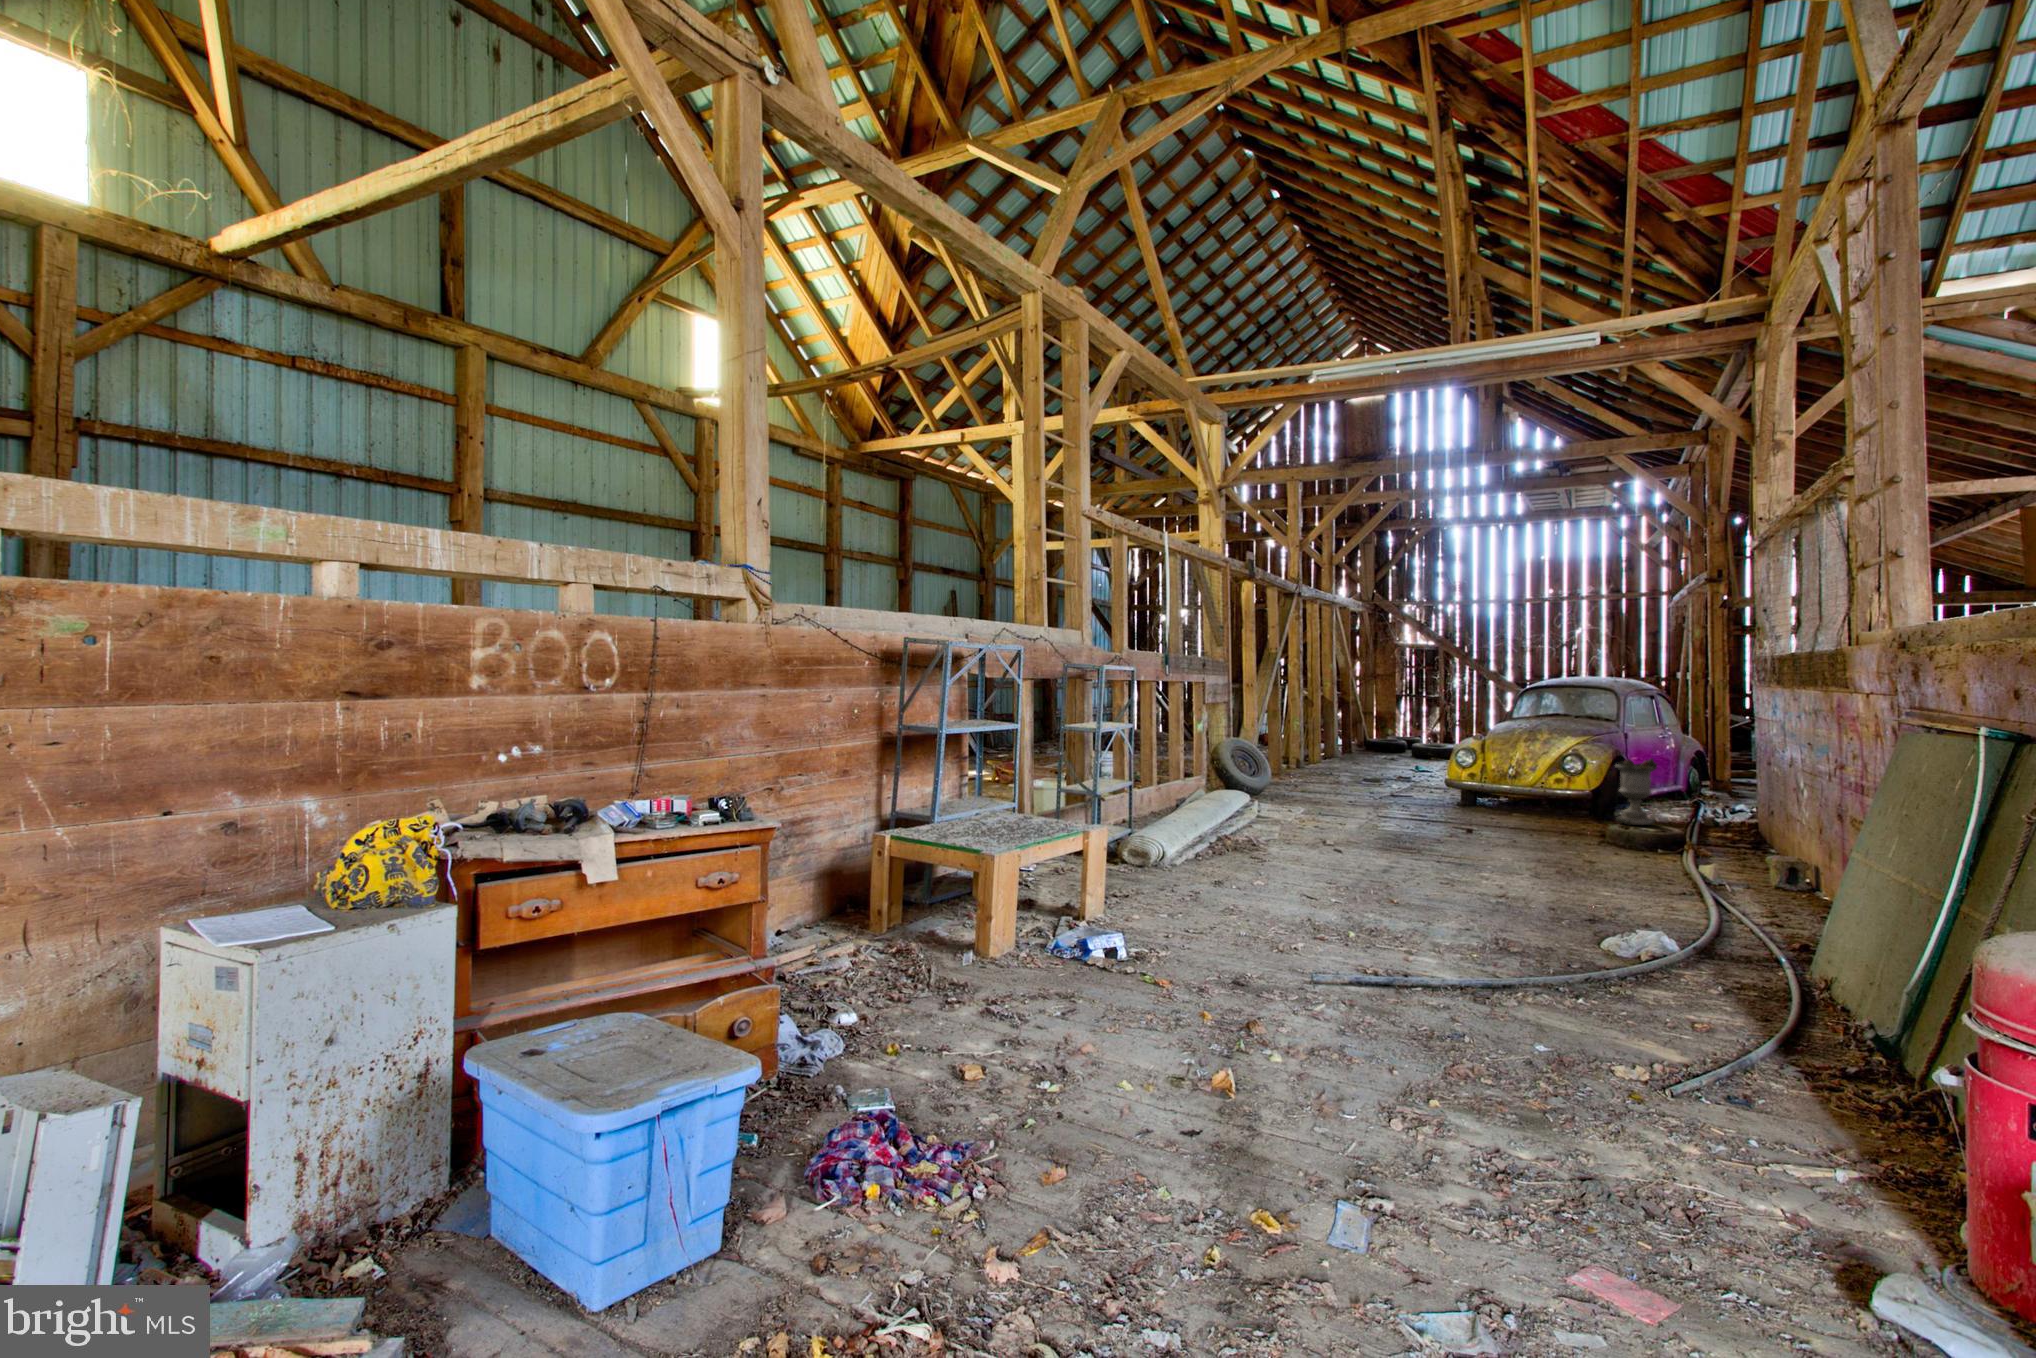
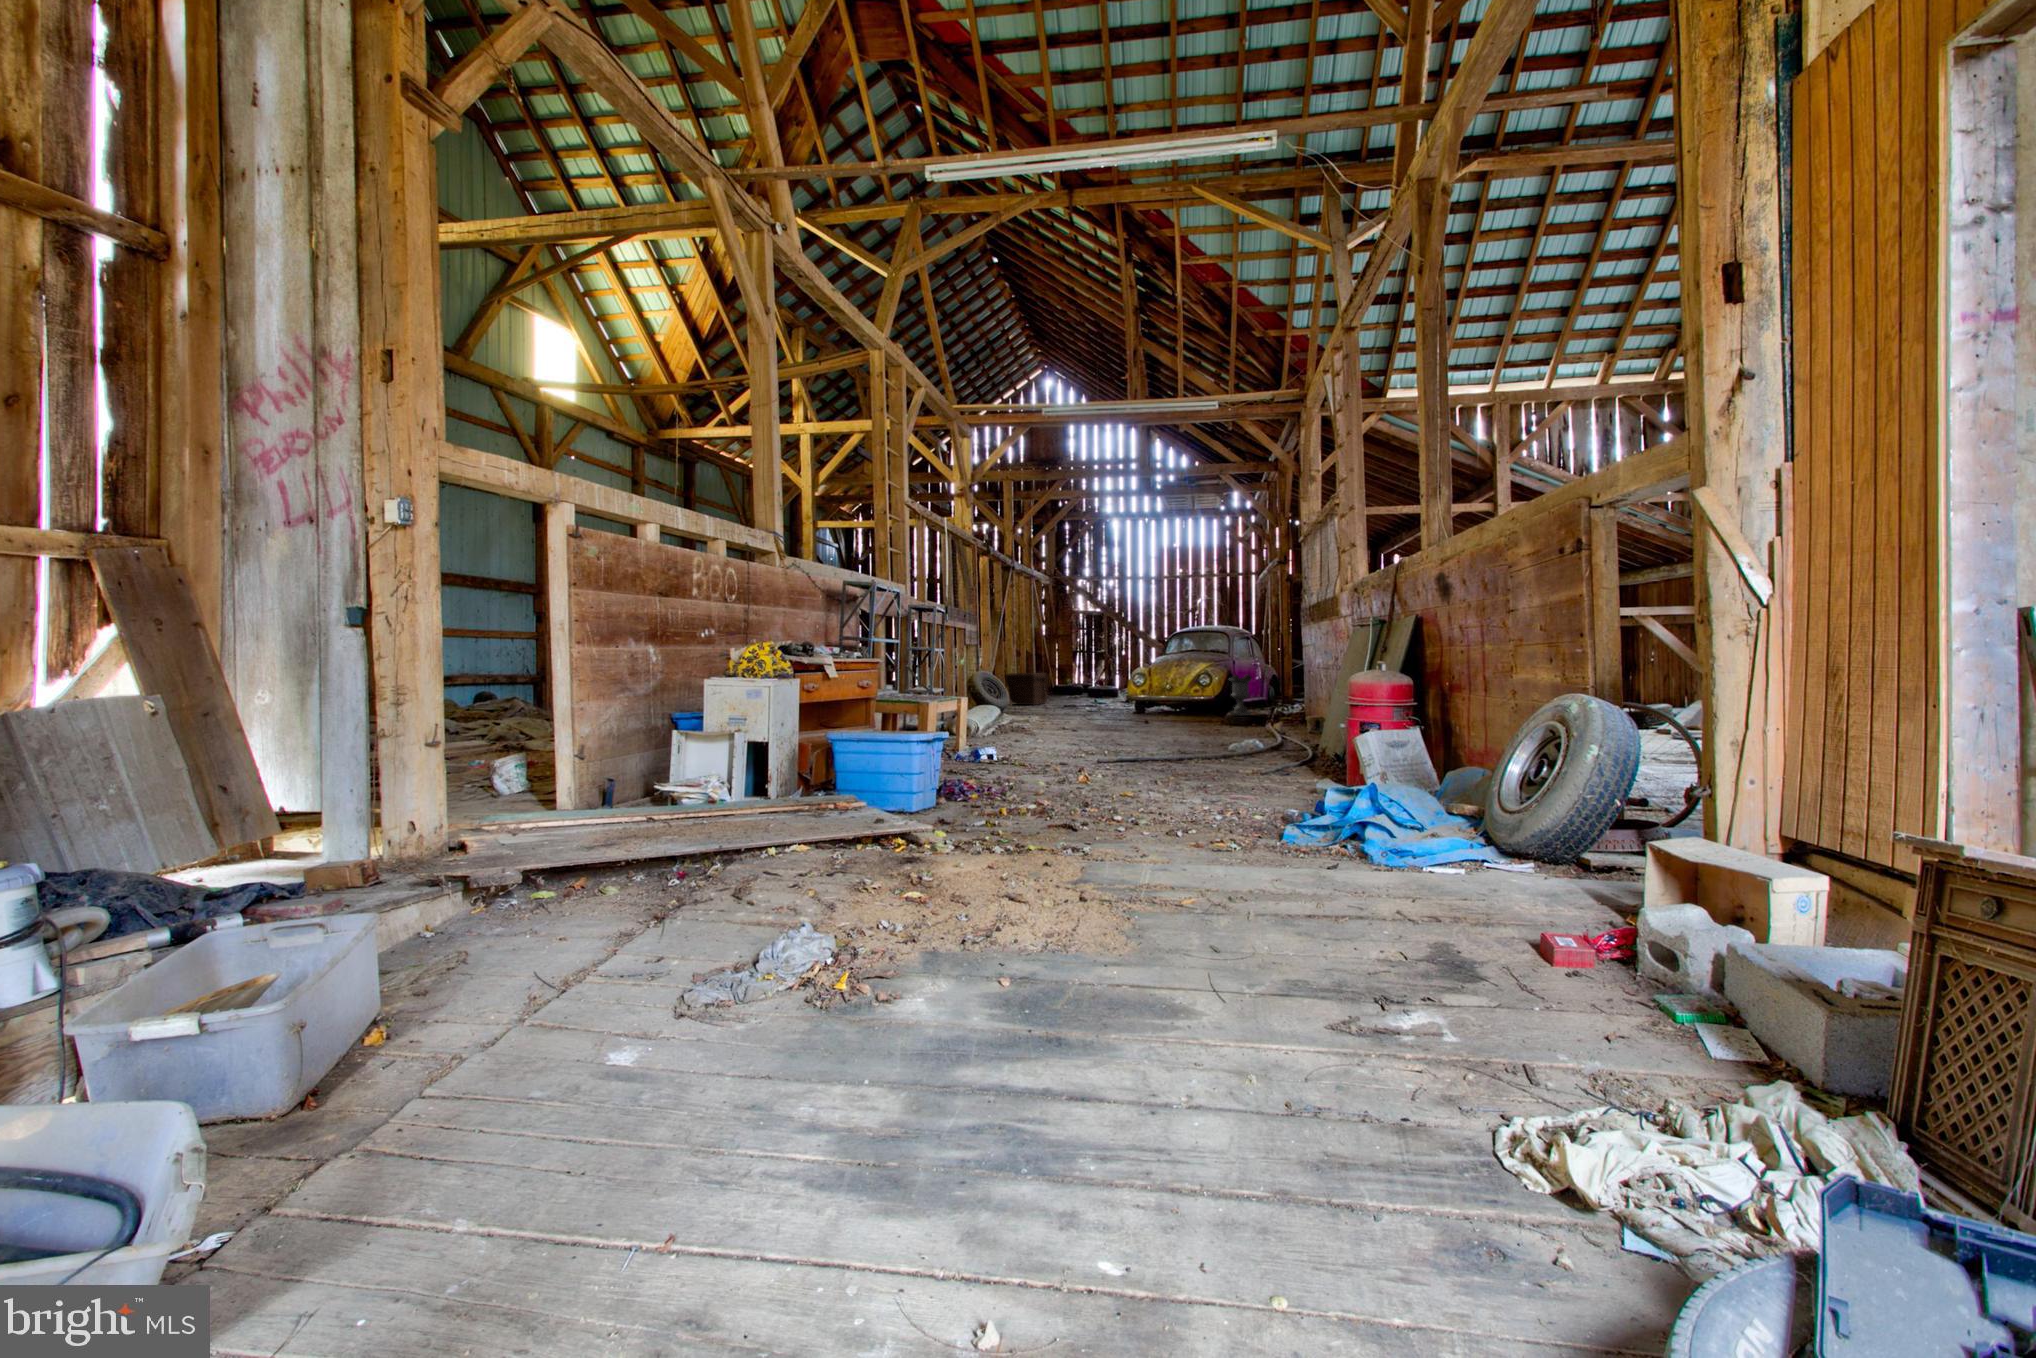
wooden crate: none [1279,729,1337,774] -> present [1005,673,1047,705]

